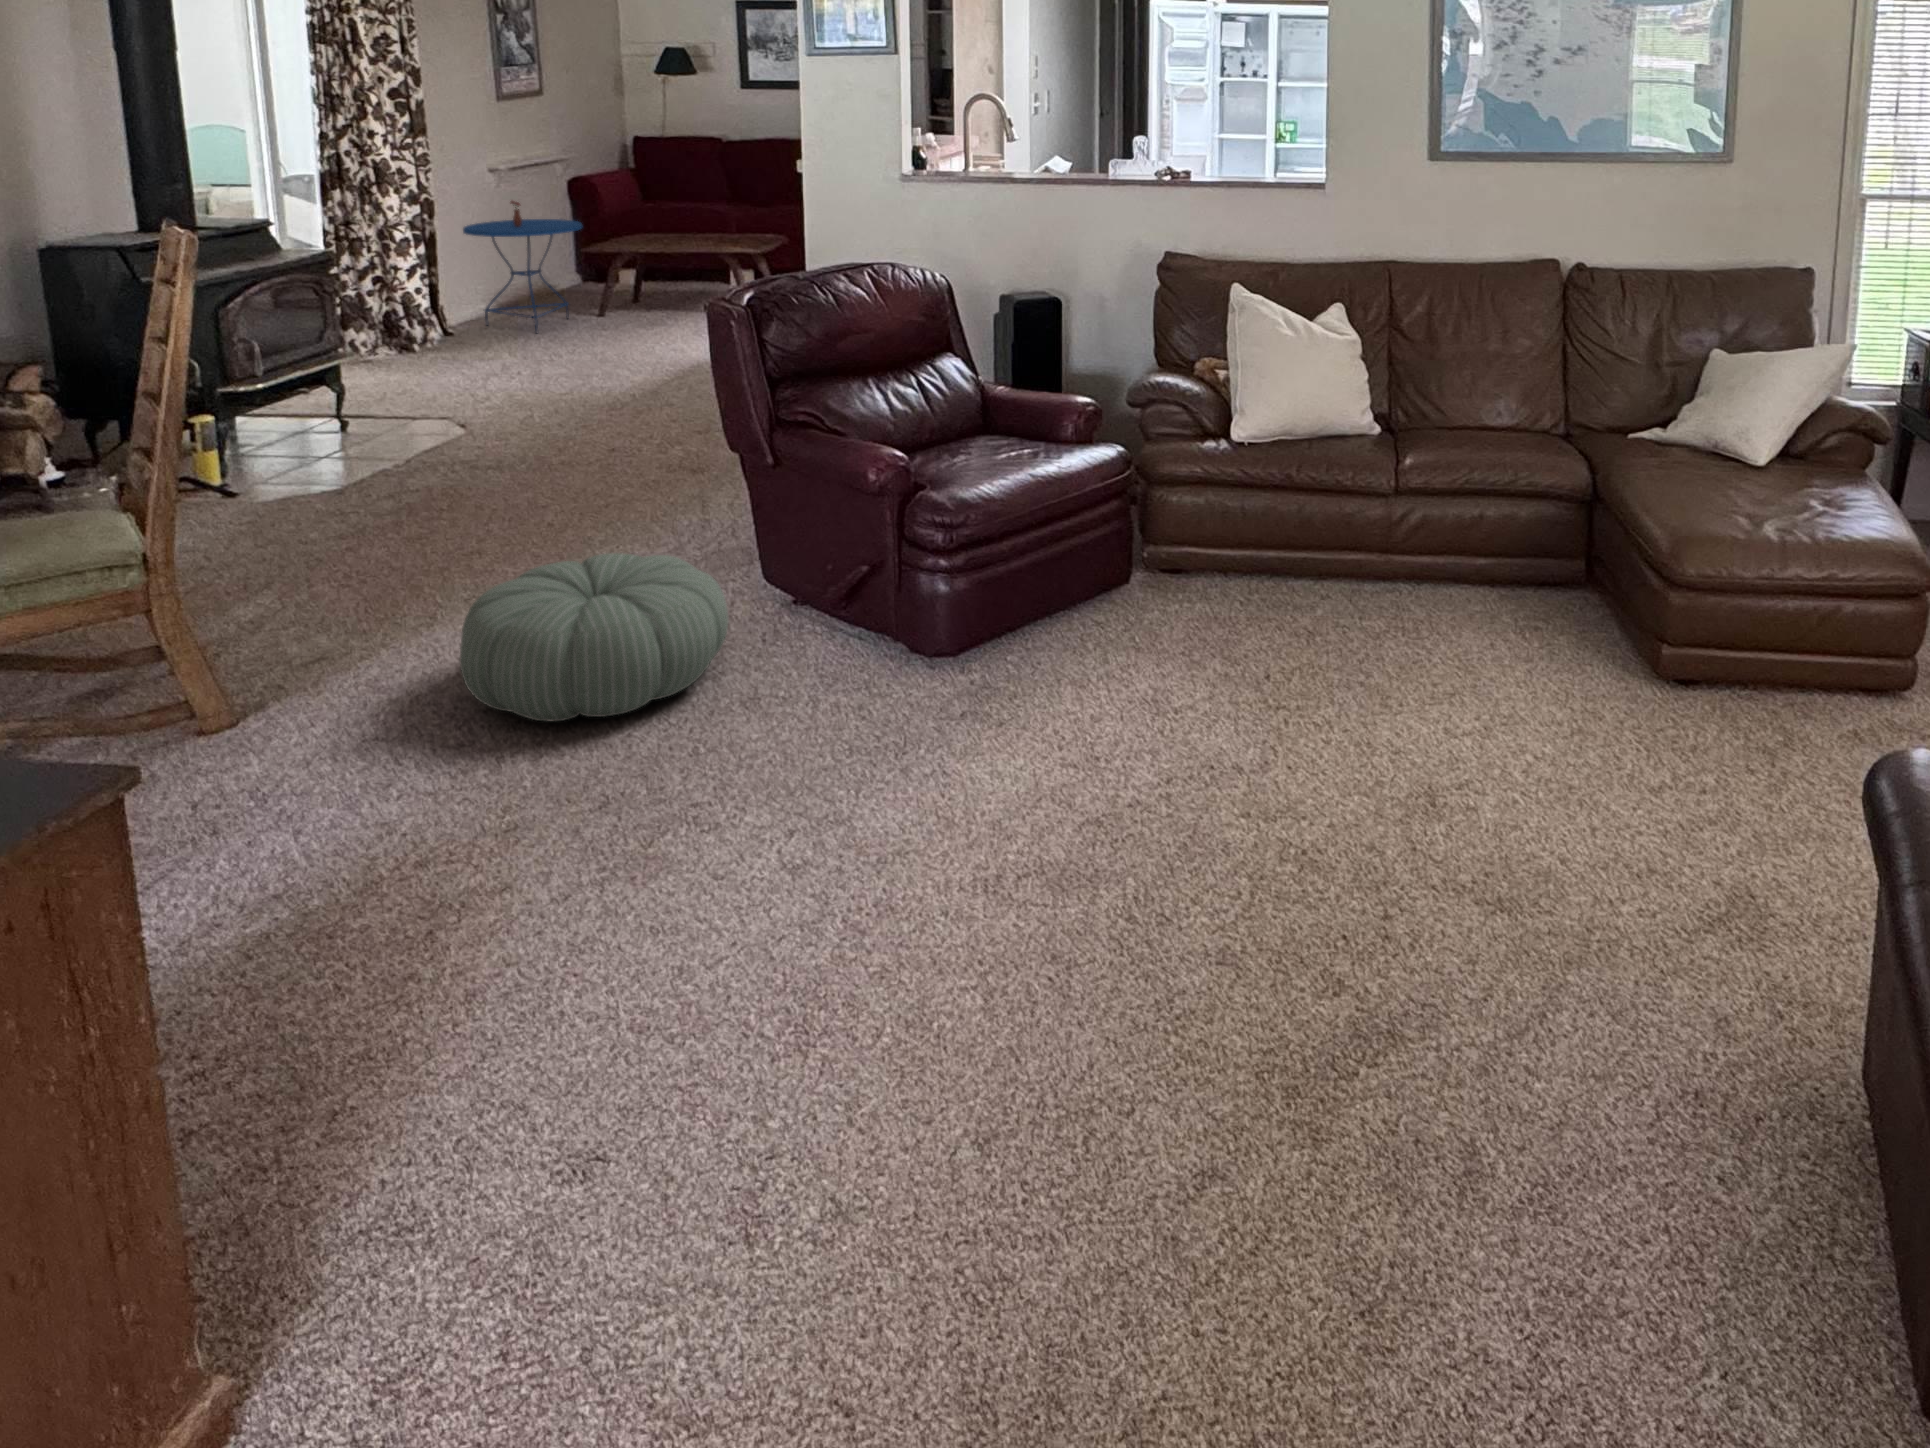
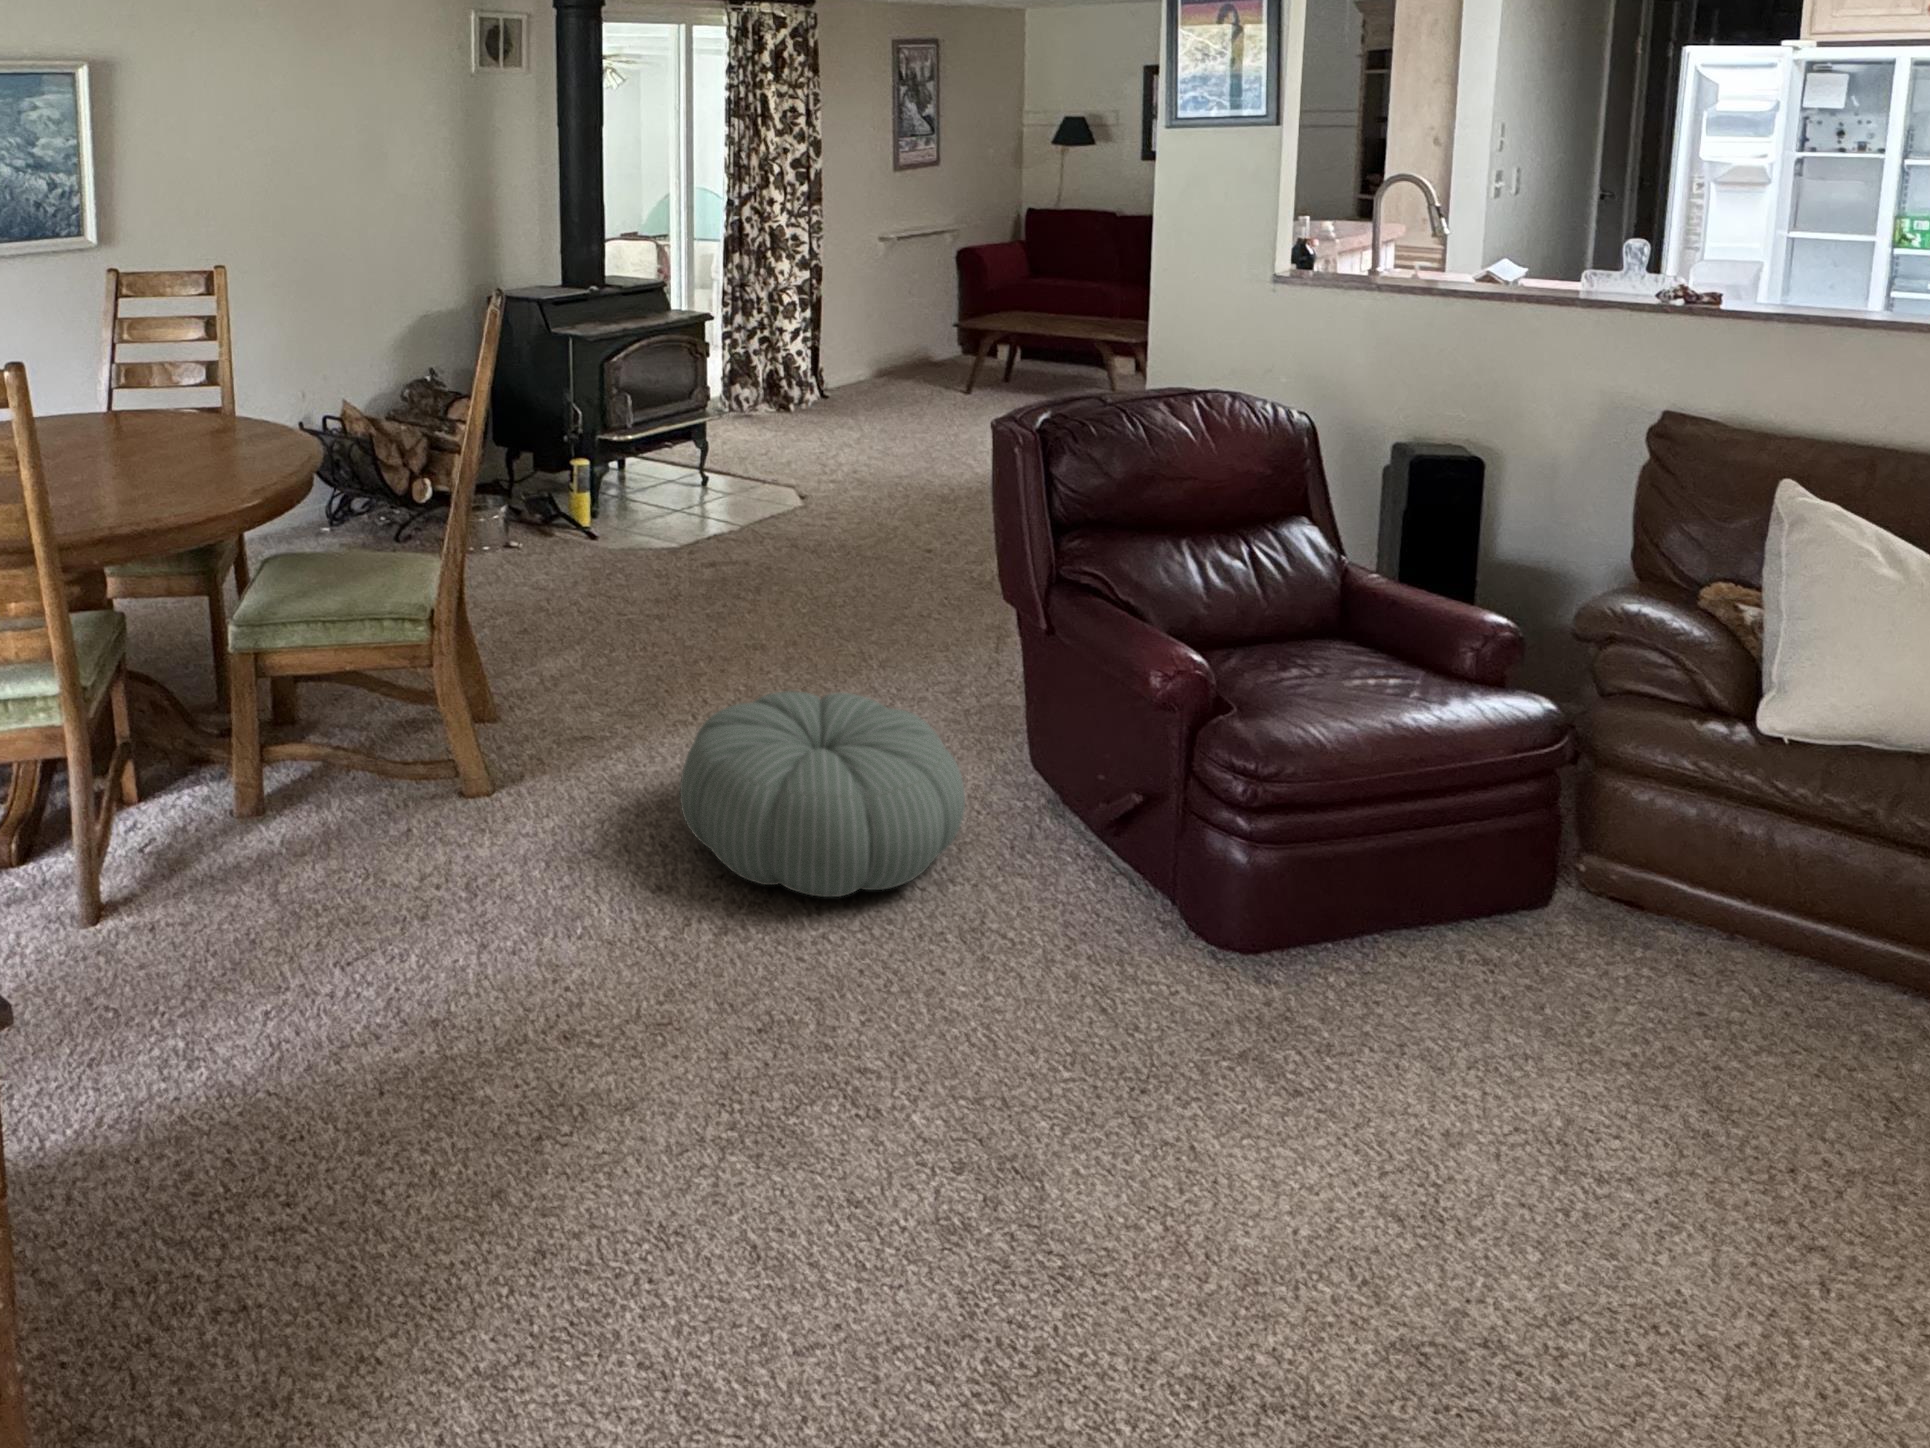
side table: present [463,201,583,332] -> none [843,270,952,404]

